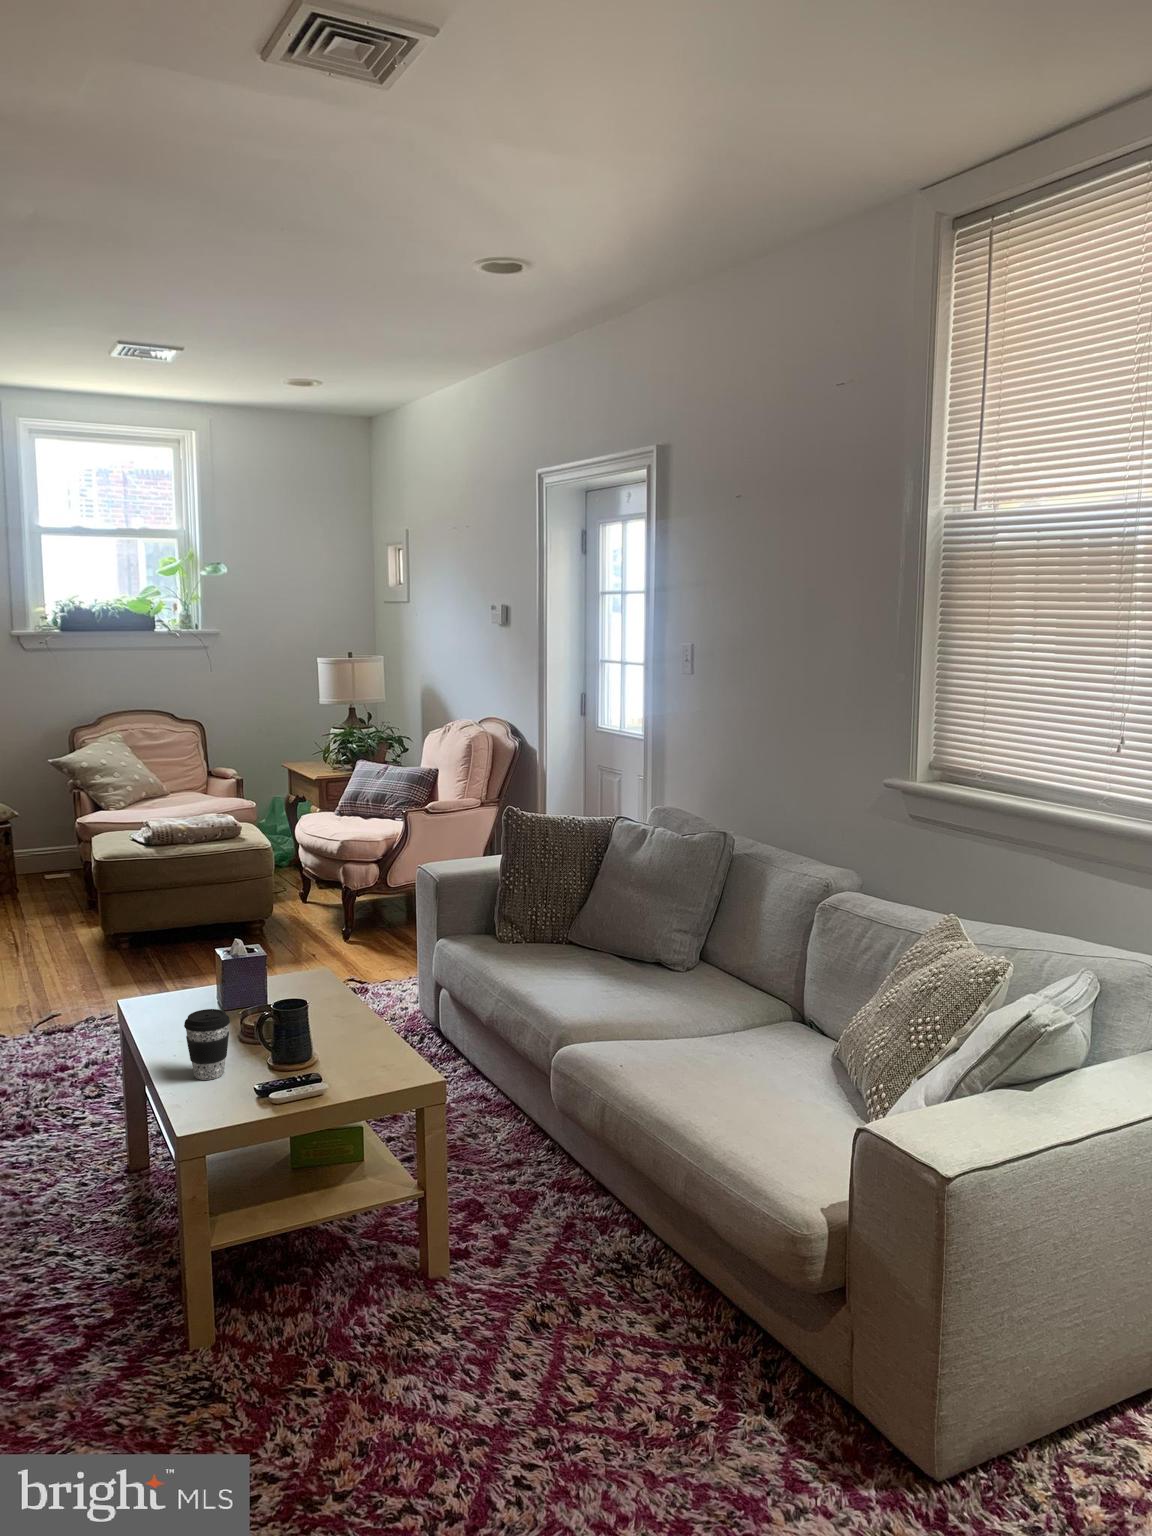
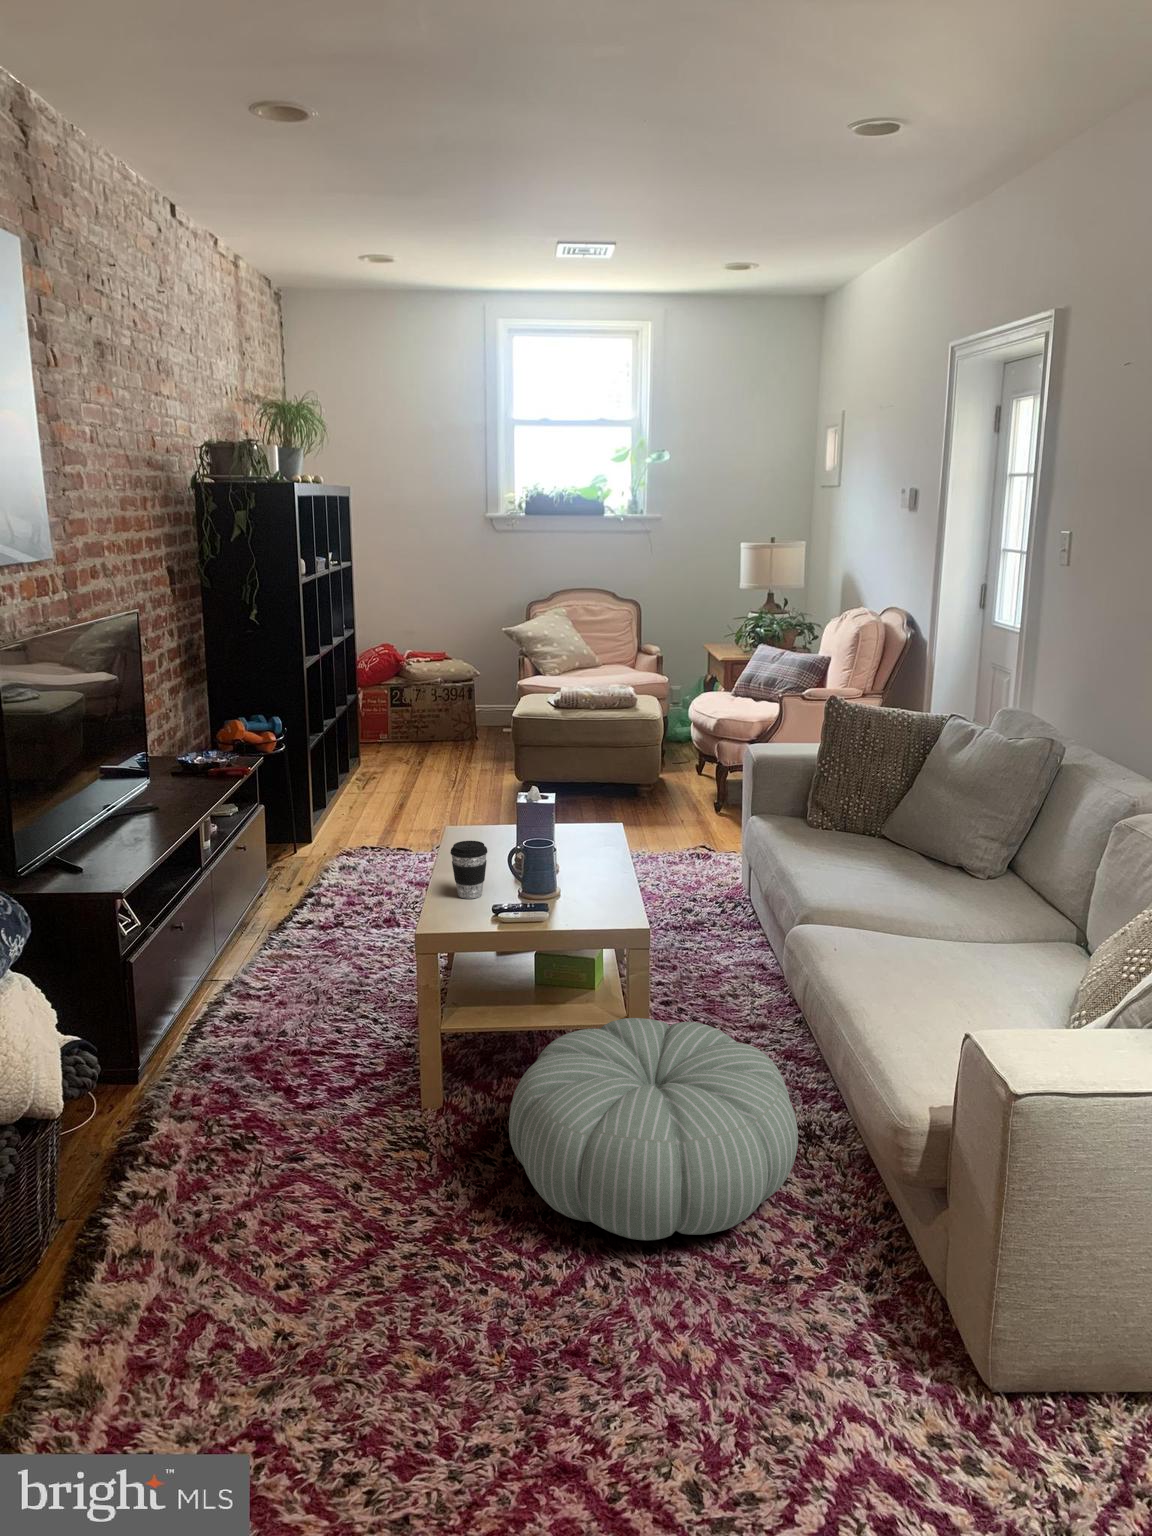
pouf: none [338,1172,655,1437] -> present [509,1018,798,1240]

